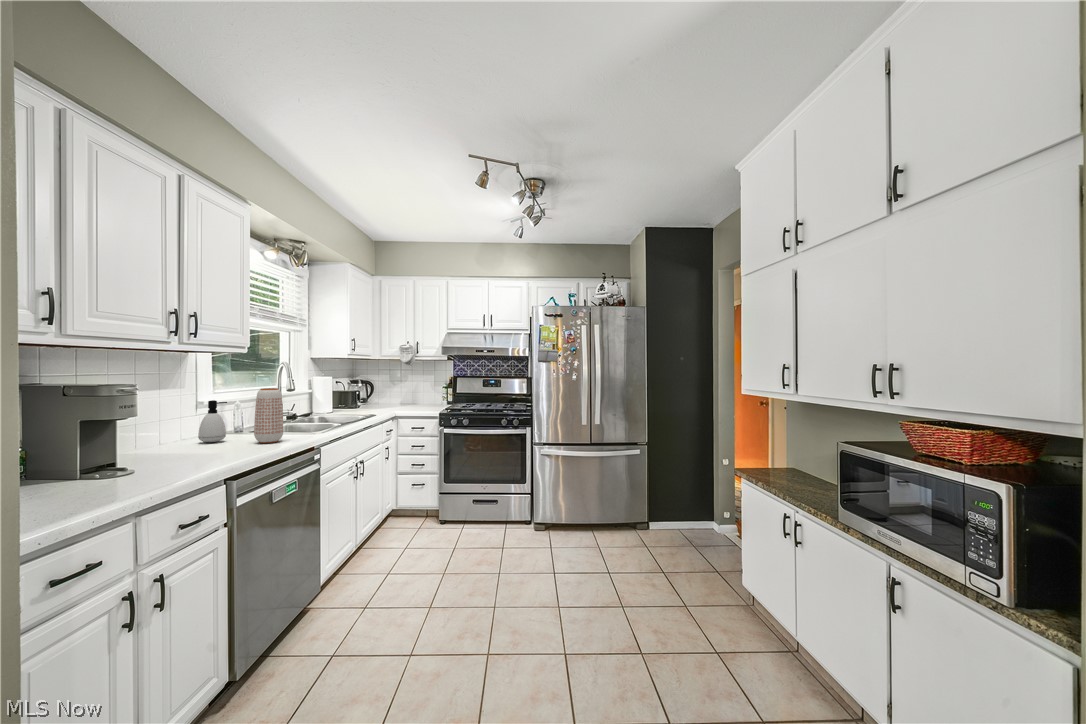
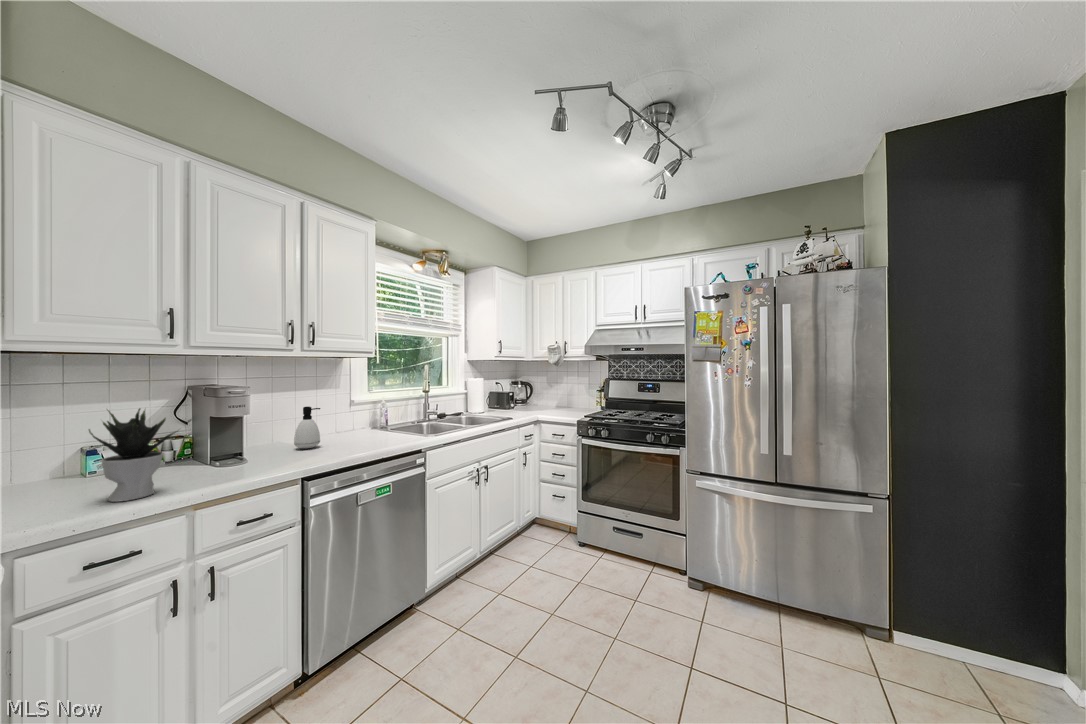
vase: present [254,388,283,443] -> none [325,396,356,456]
potted plant: none [115,392,190,476] -> present [89,408,175,502]

